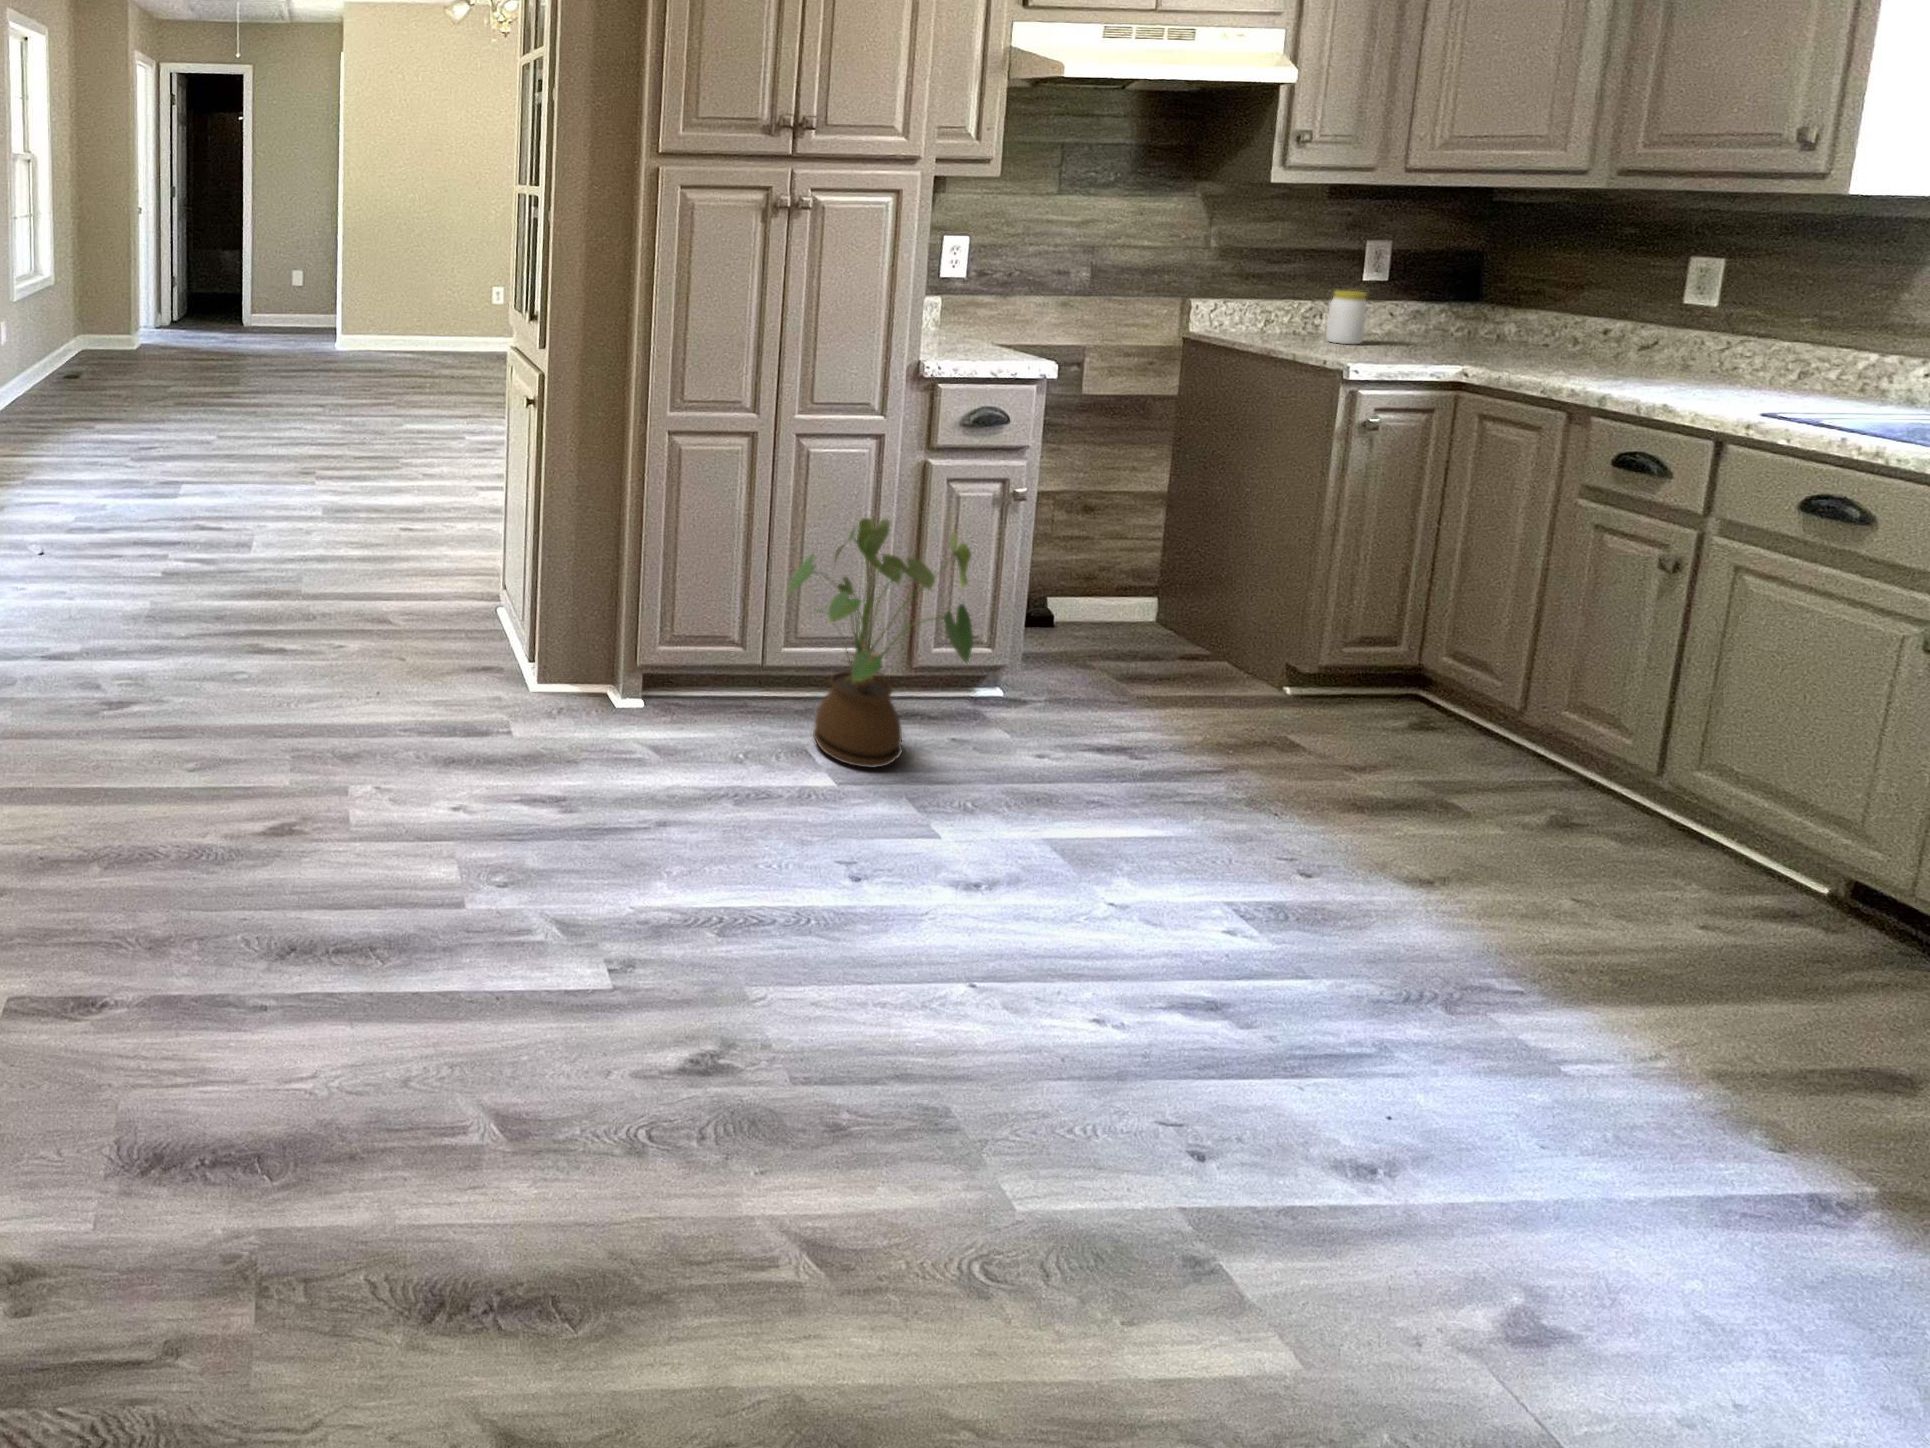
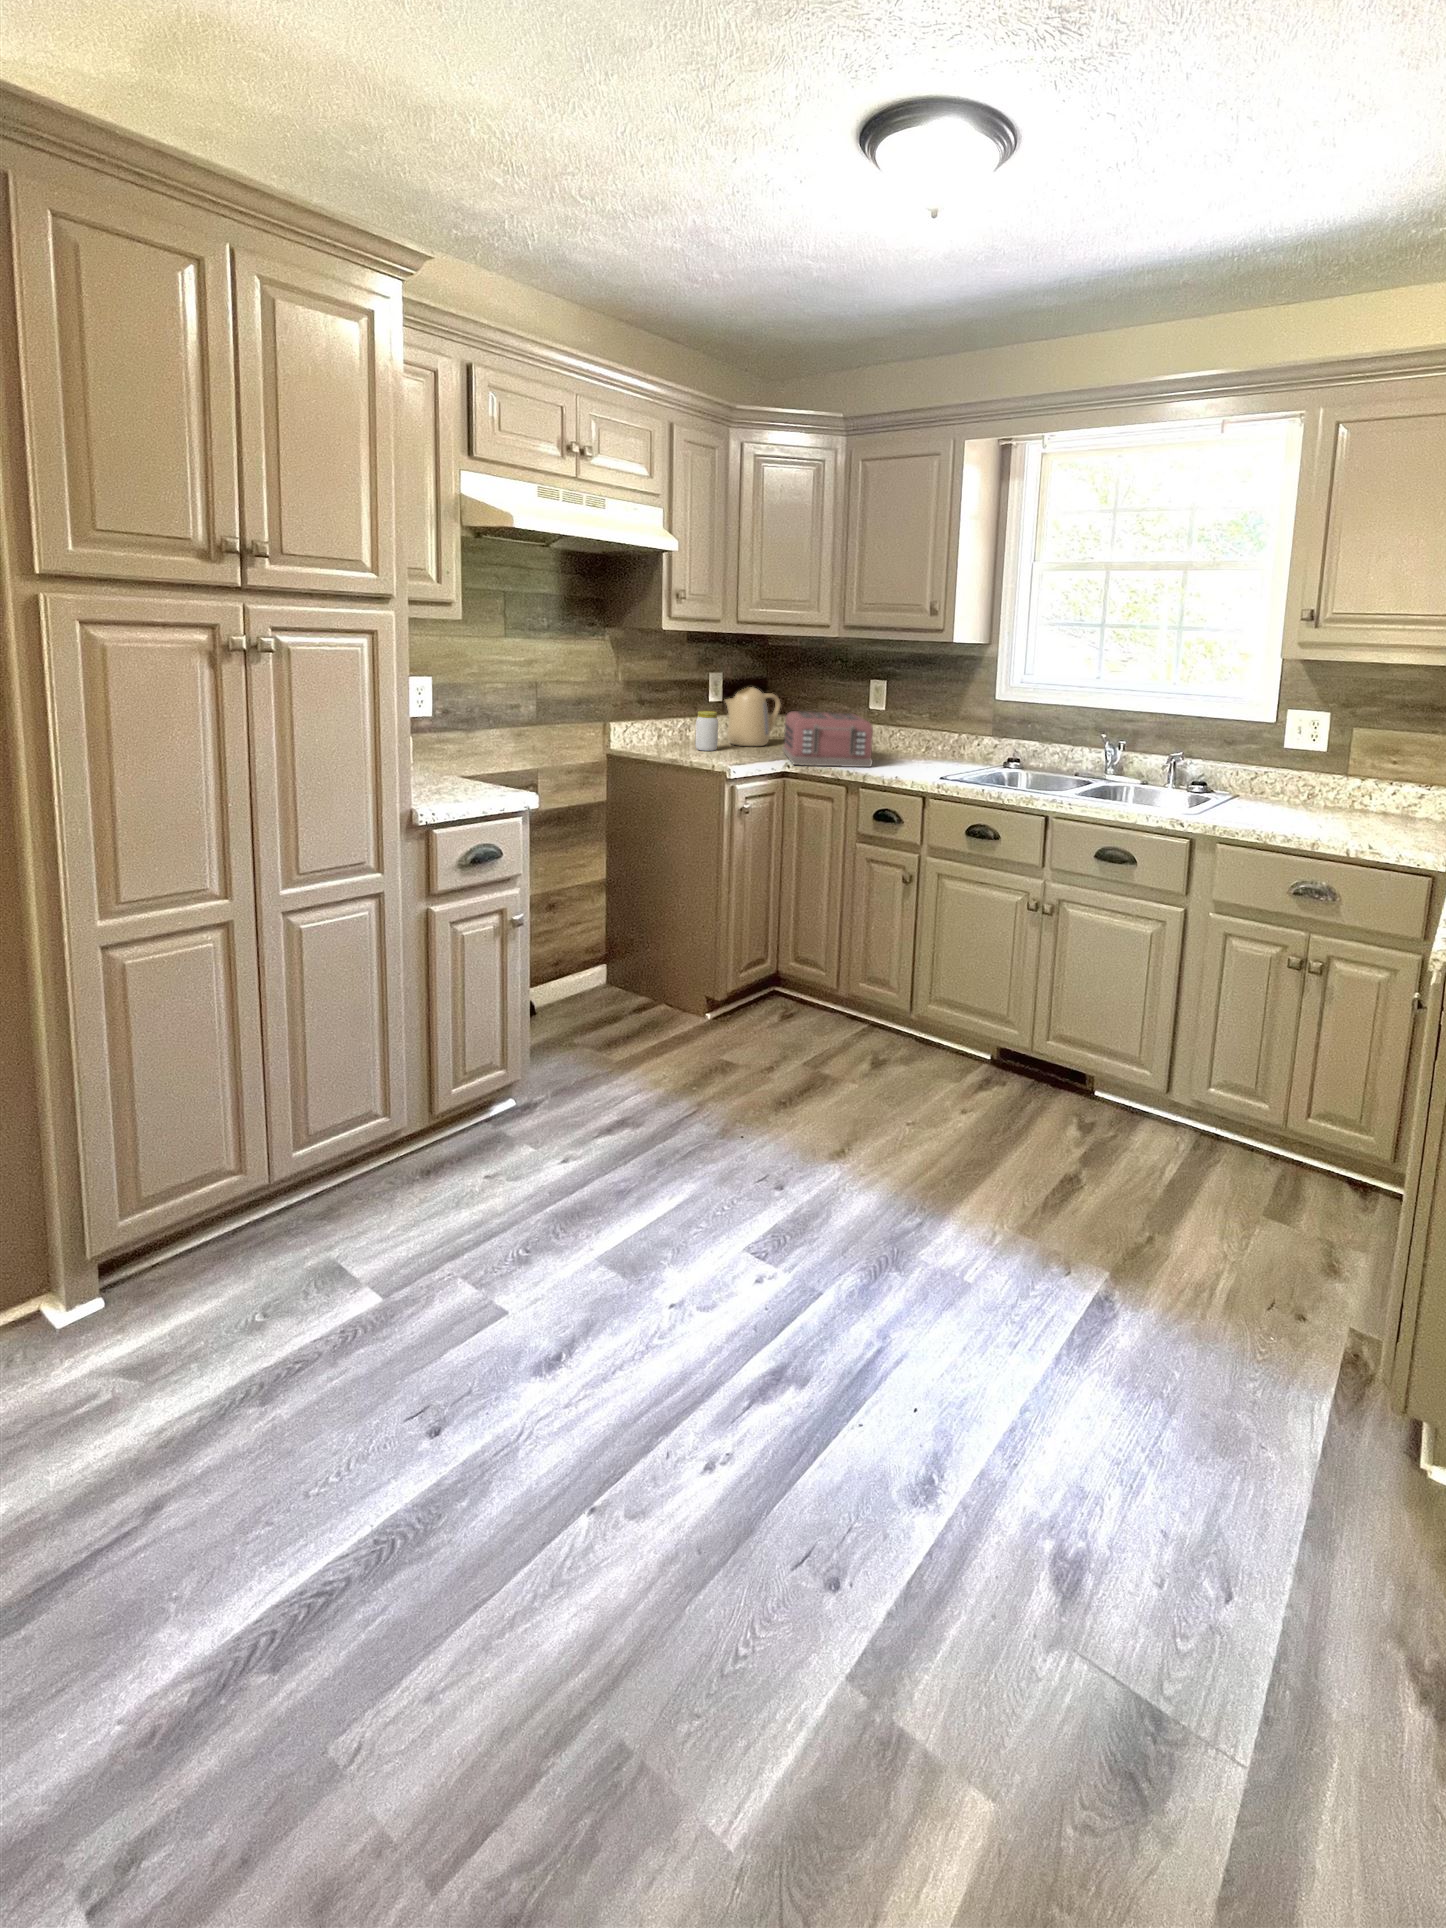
kettle: none [1387,262,1497,346] -> present [725,687,780,746]
toaster: none [1479,296,1658,387] -> present [782,711,873,767]
house plant: present [787,518,973,768] -> none [295,982,511,1263]

